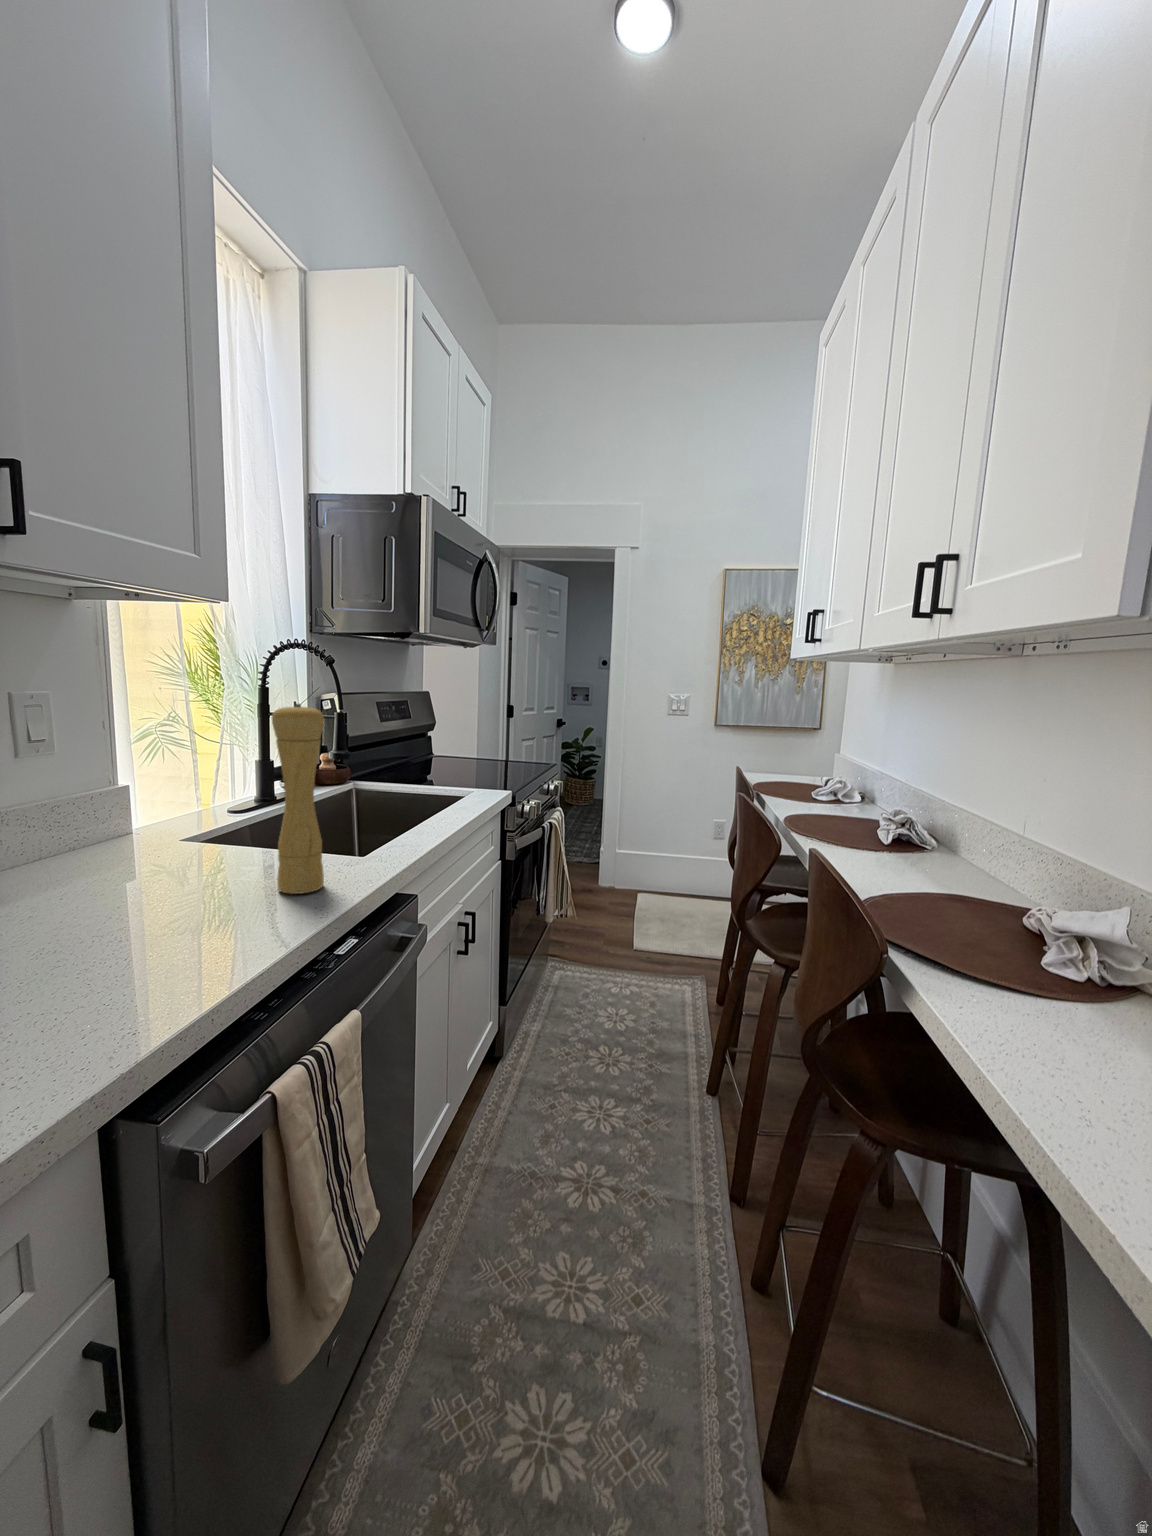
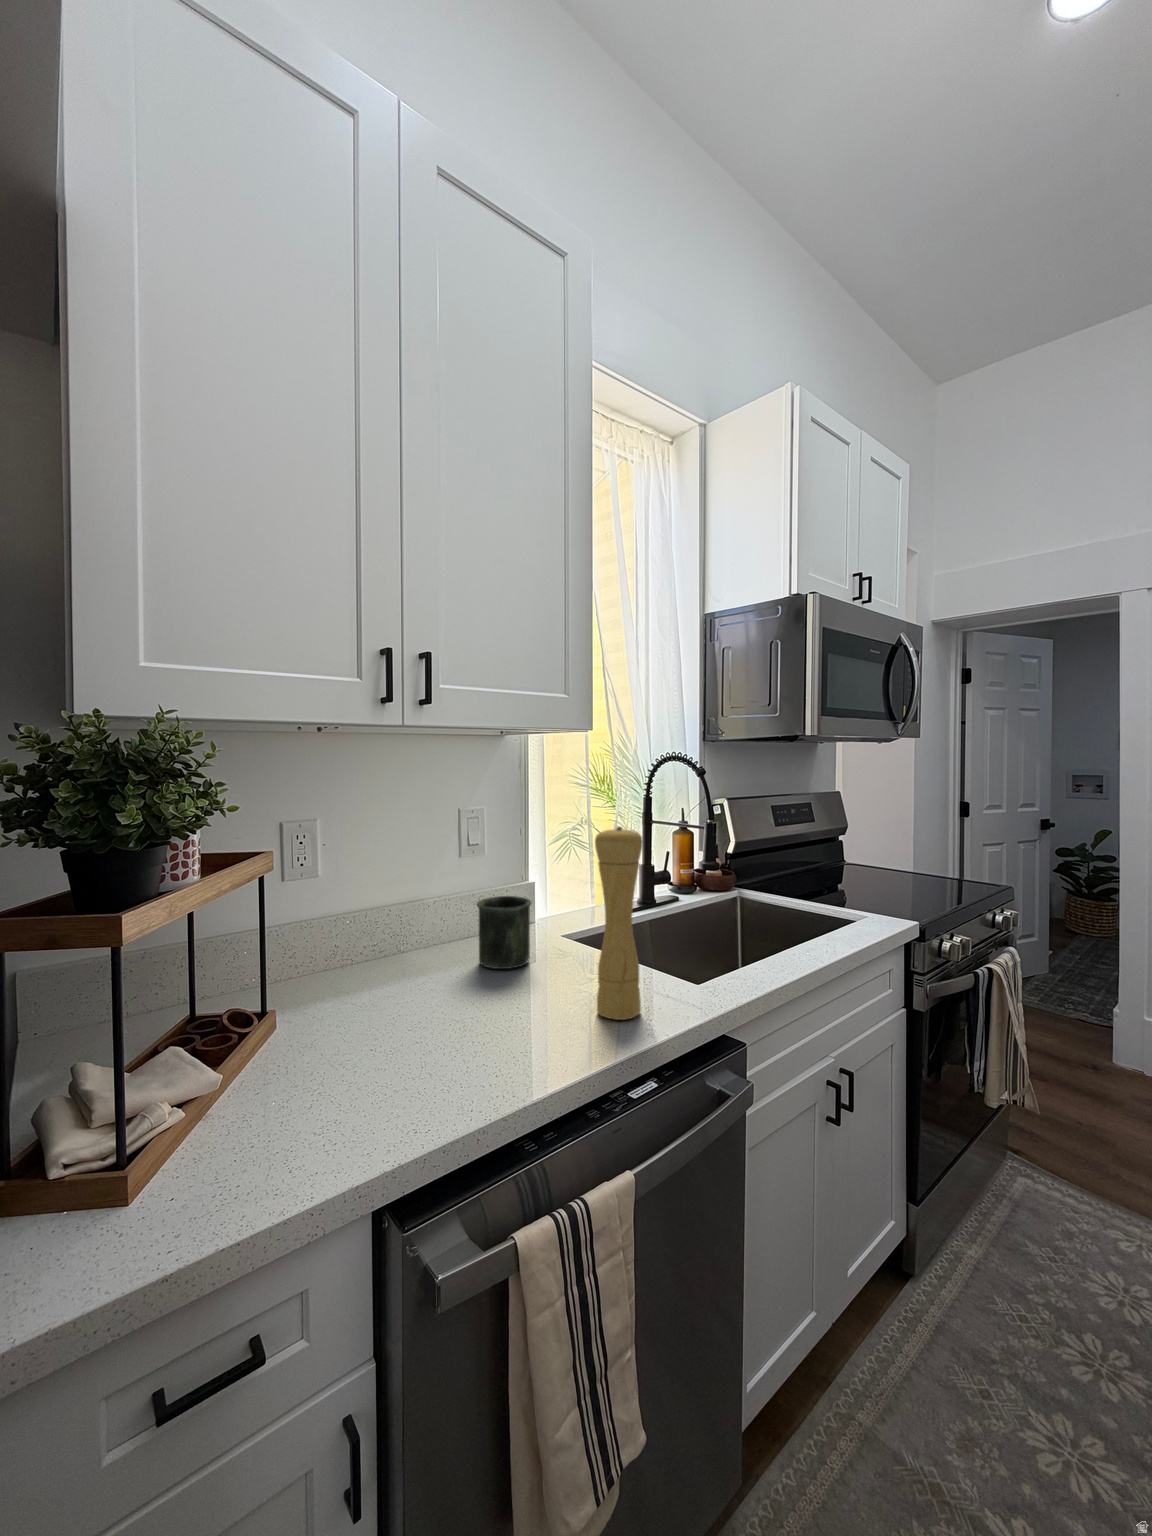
mug: none [89,791,166,872] -> present [477,896,531,969]

